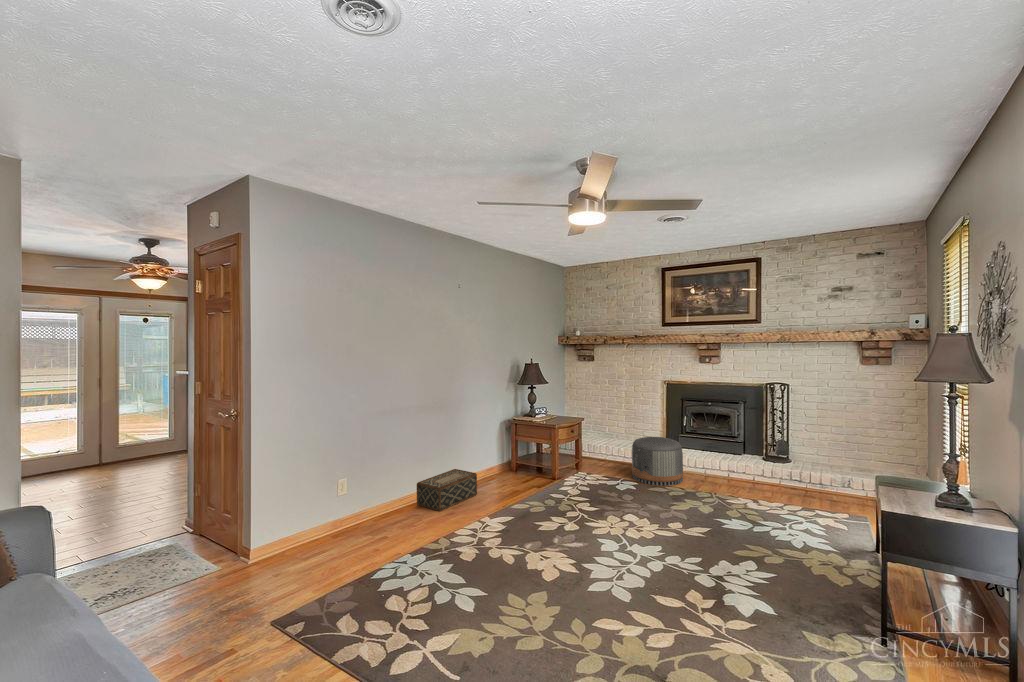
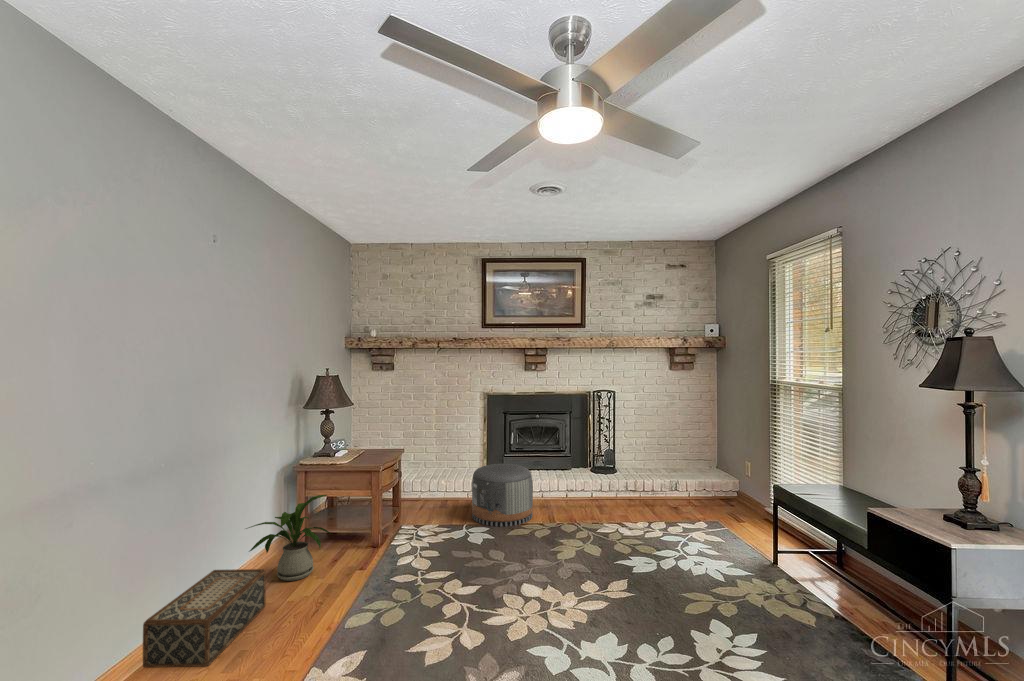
house plant: none [474,438,524,486] -> present [246,495,331,581]

